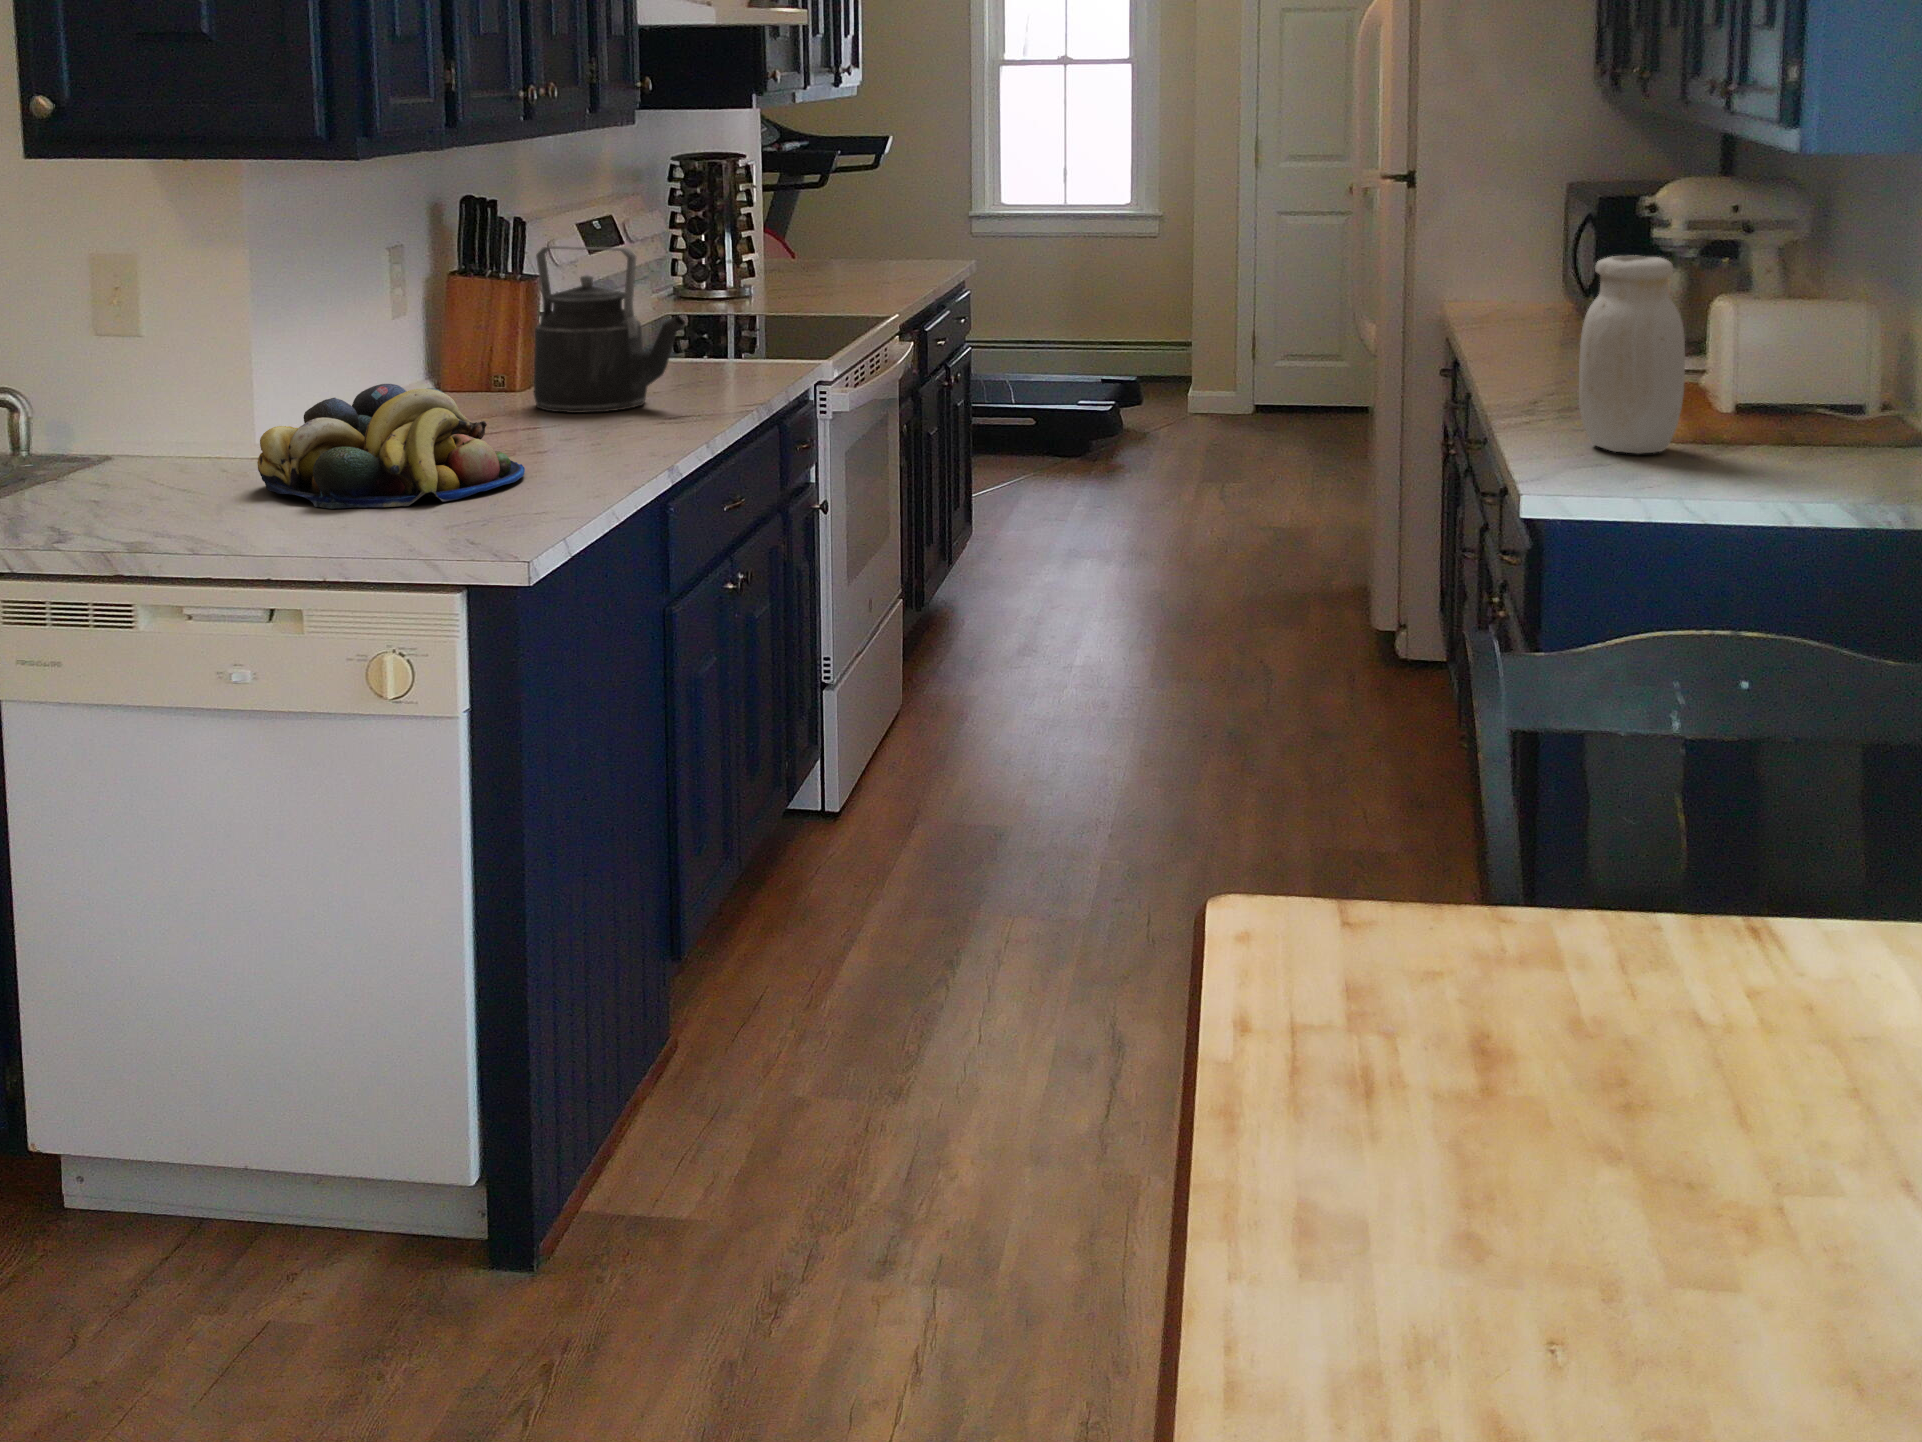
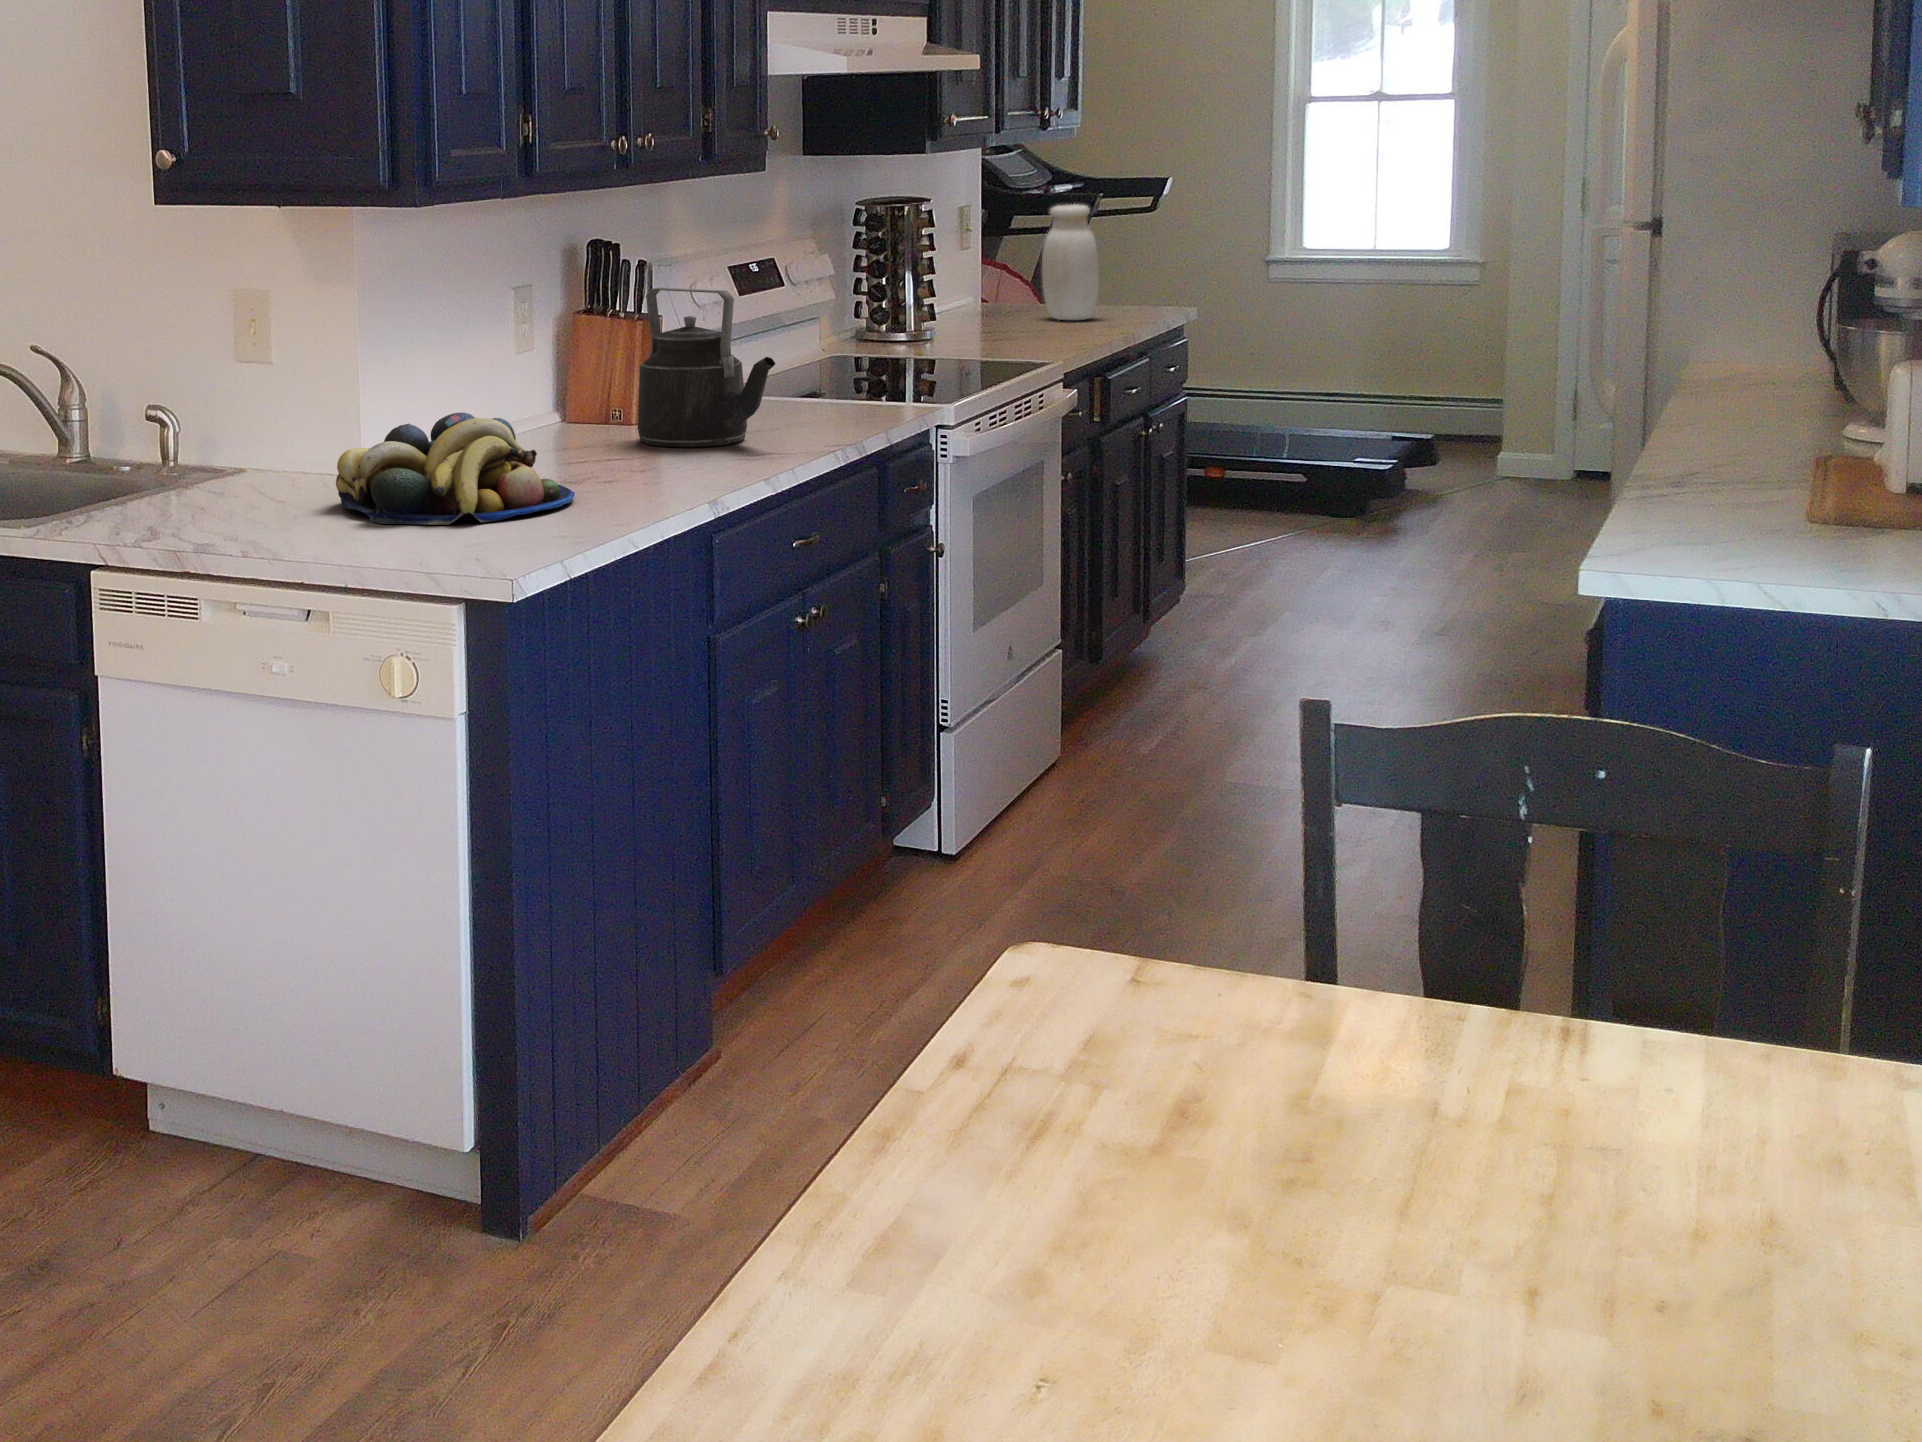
jar: present [1579,255,1685,454] -> present [1042,205,1099,320]

